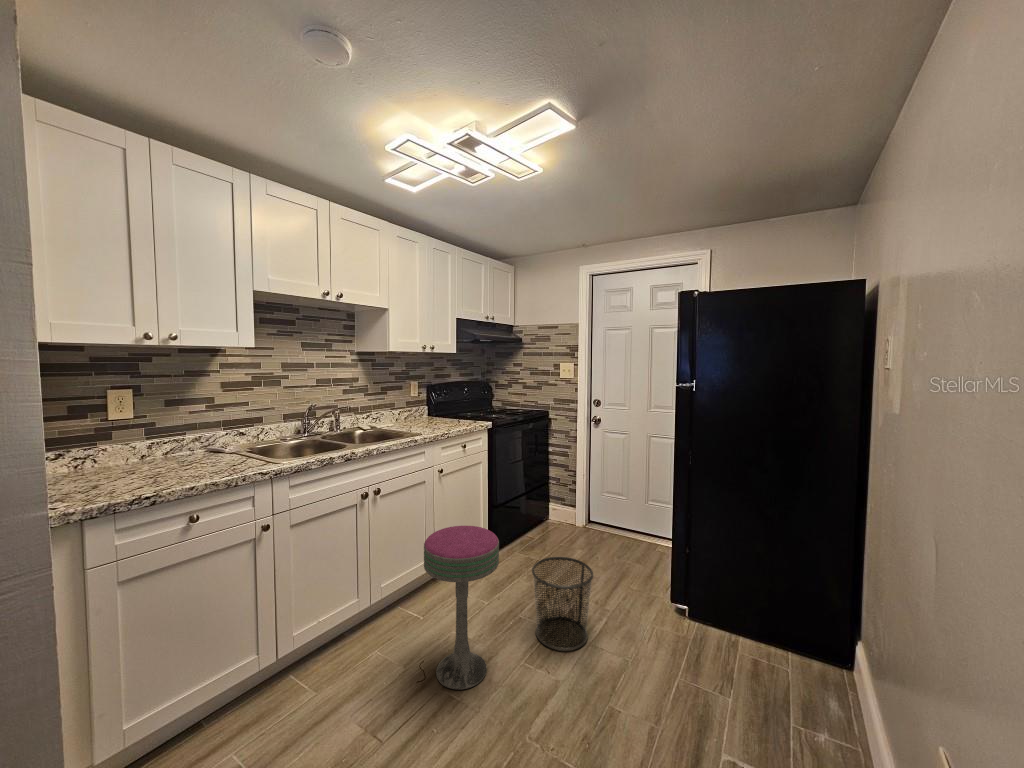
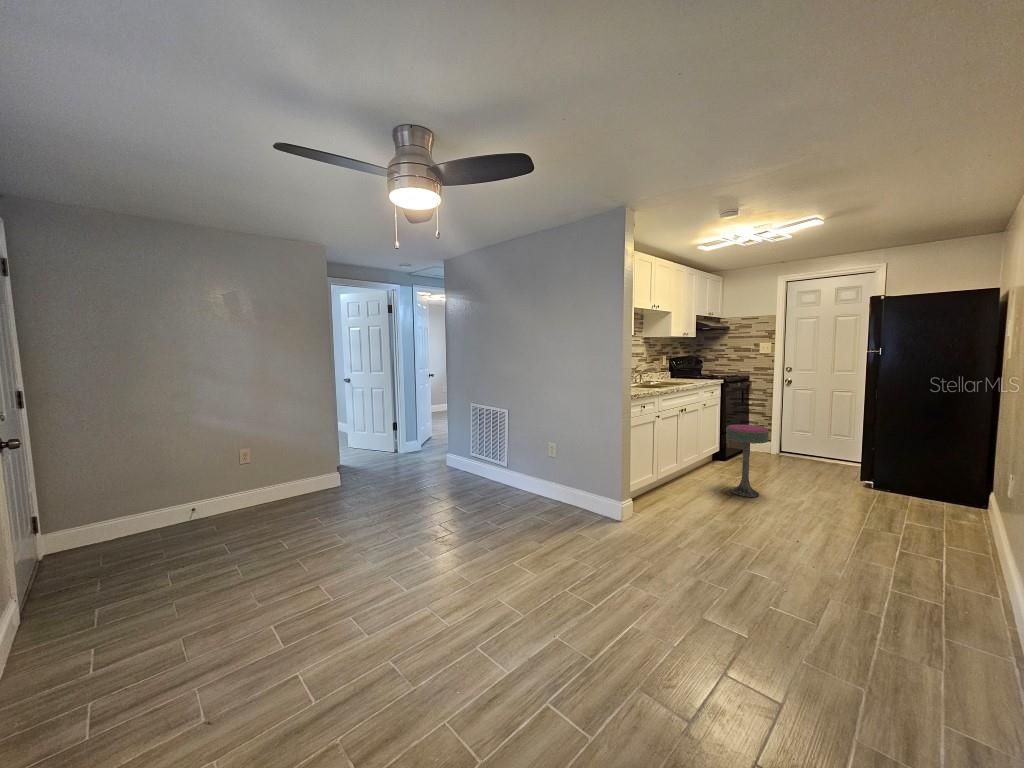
waste bin: present [532,557,593,651] -> none [775,449,815,492]

